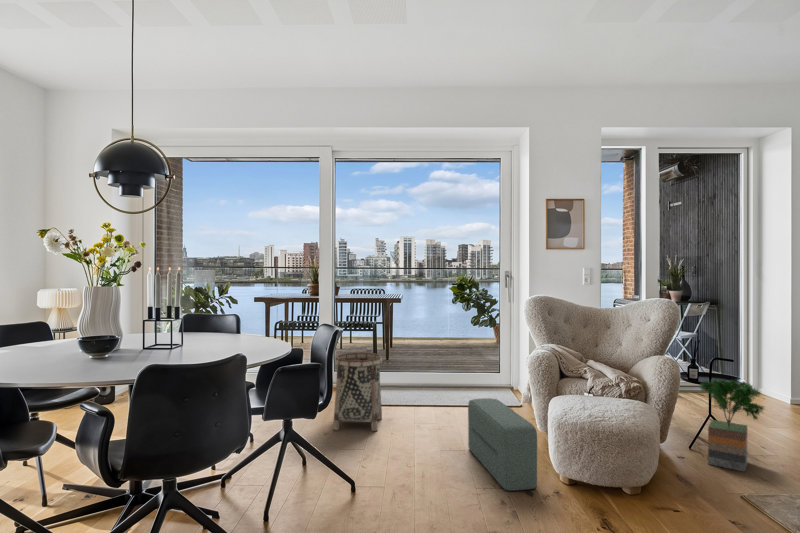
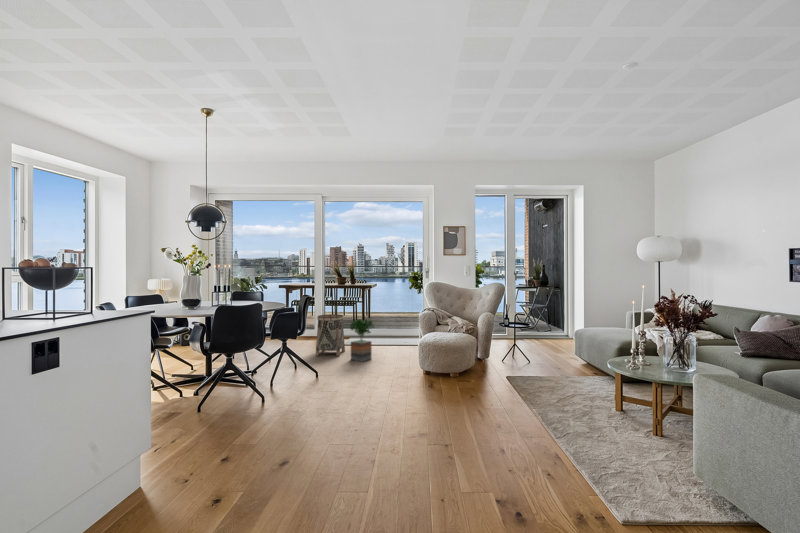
potted tree: present [700,379,764,472] -> present [350,319,375,362]
pouf: present [468,398,537,491] -> none [384,336,409,377]

